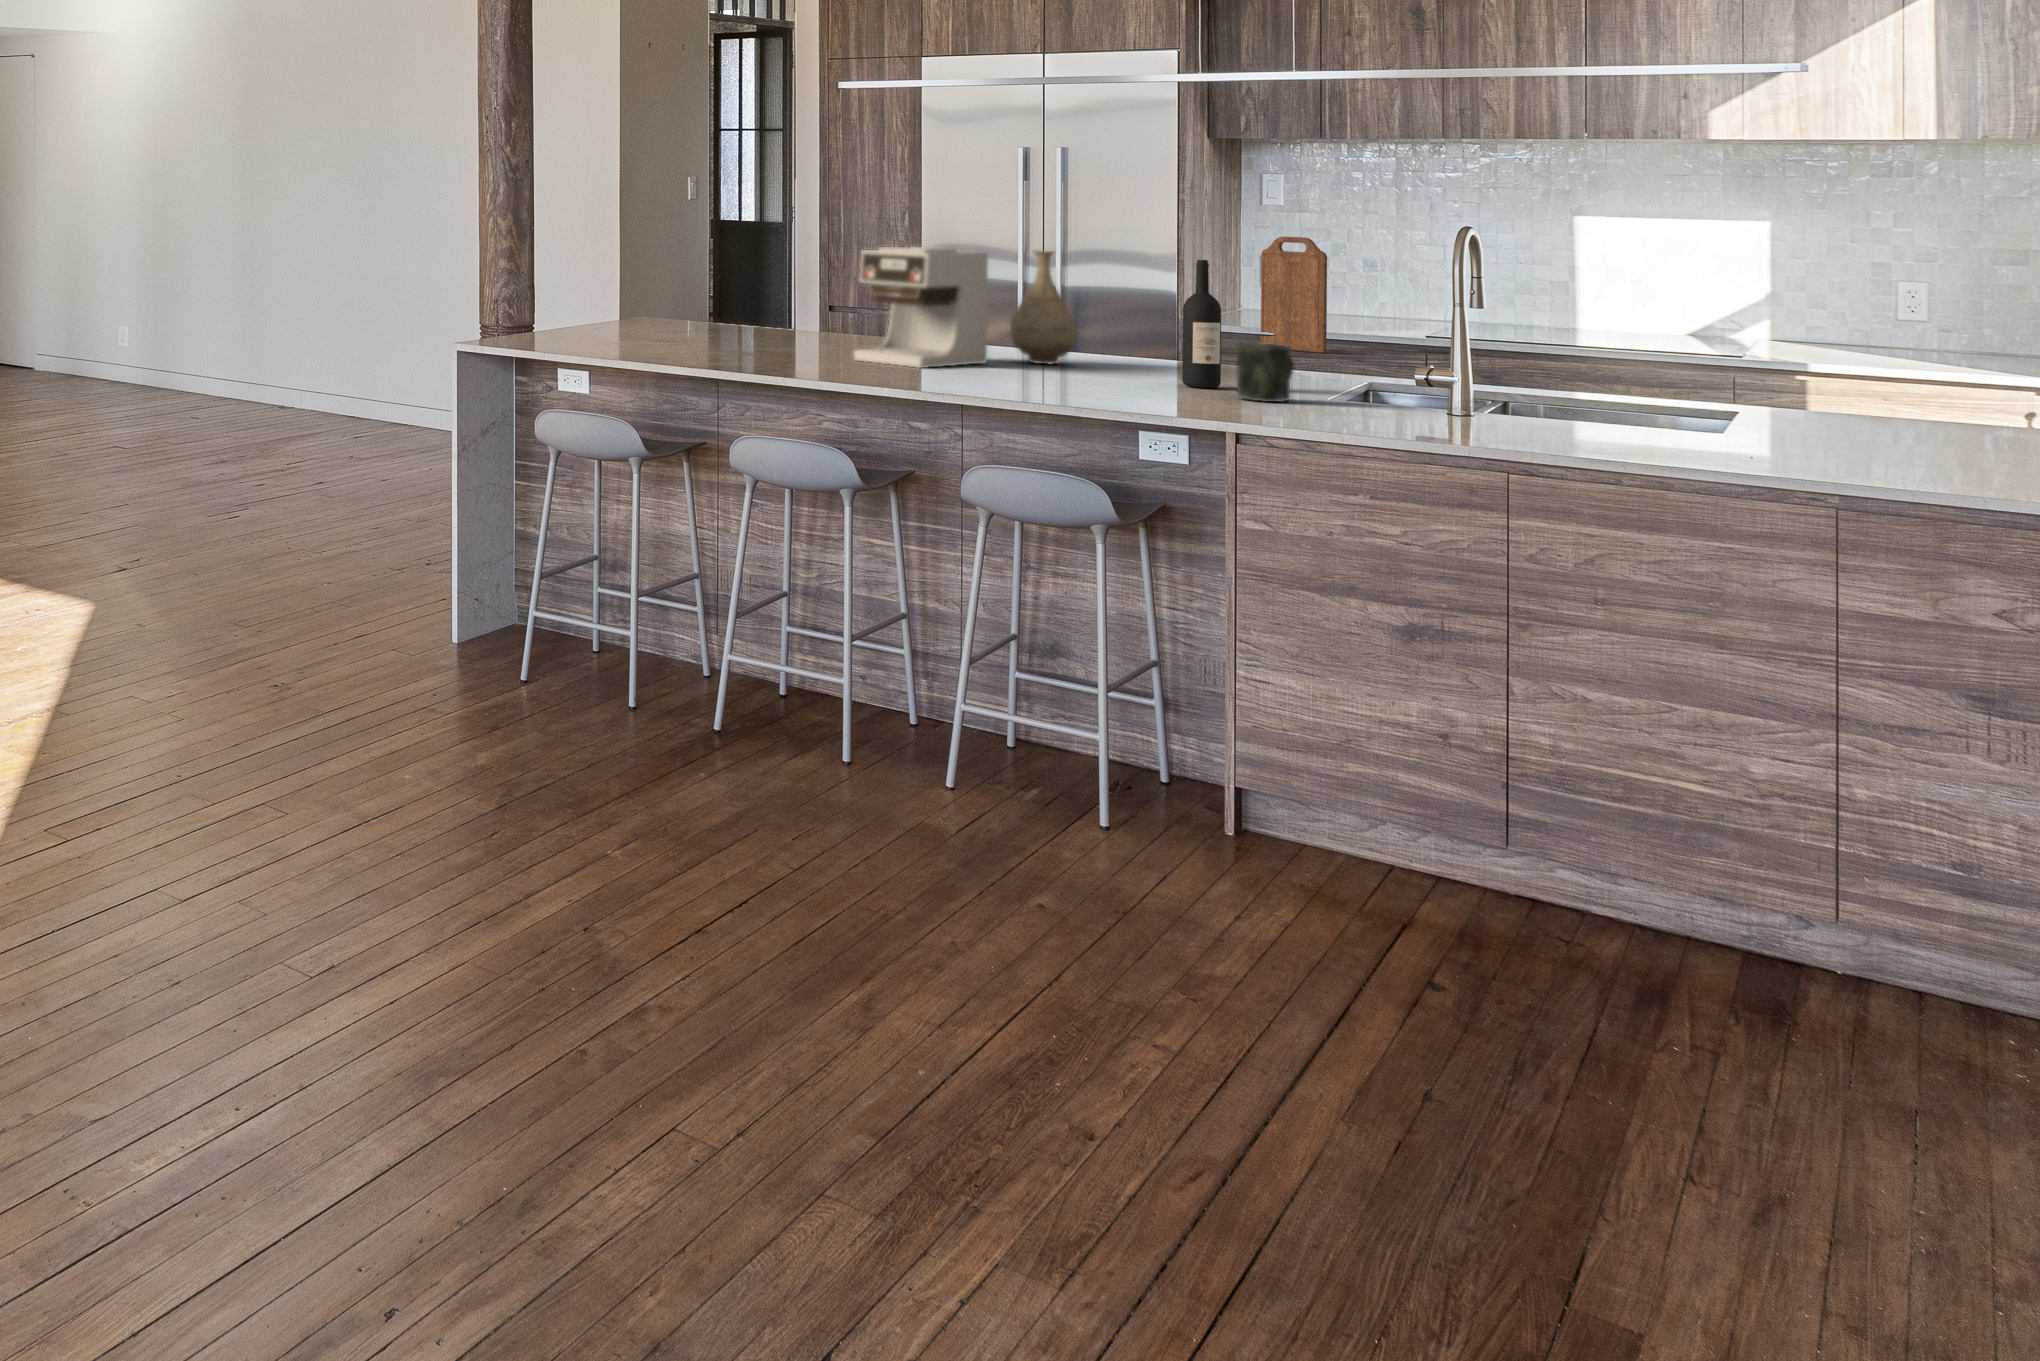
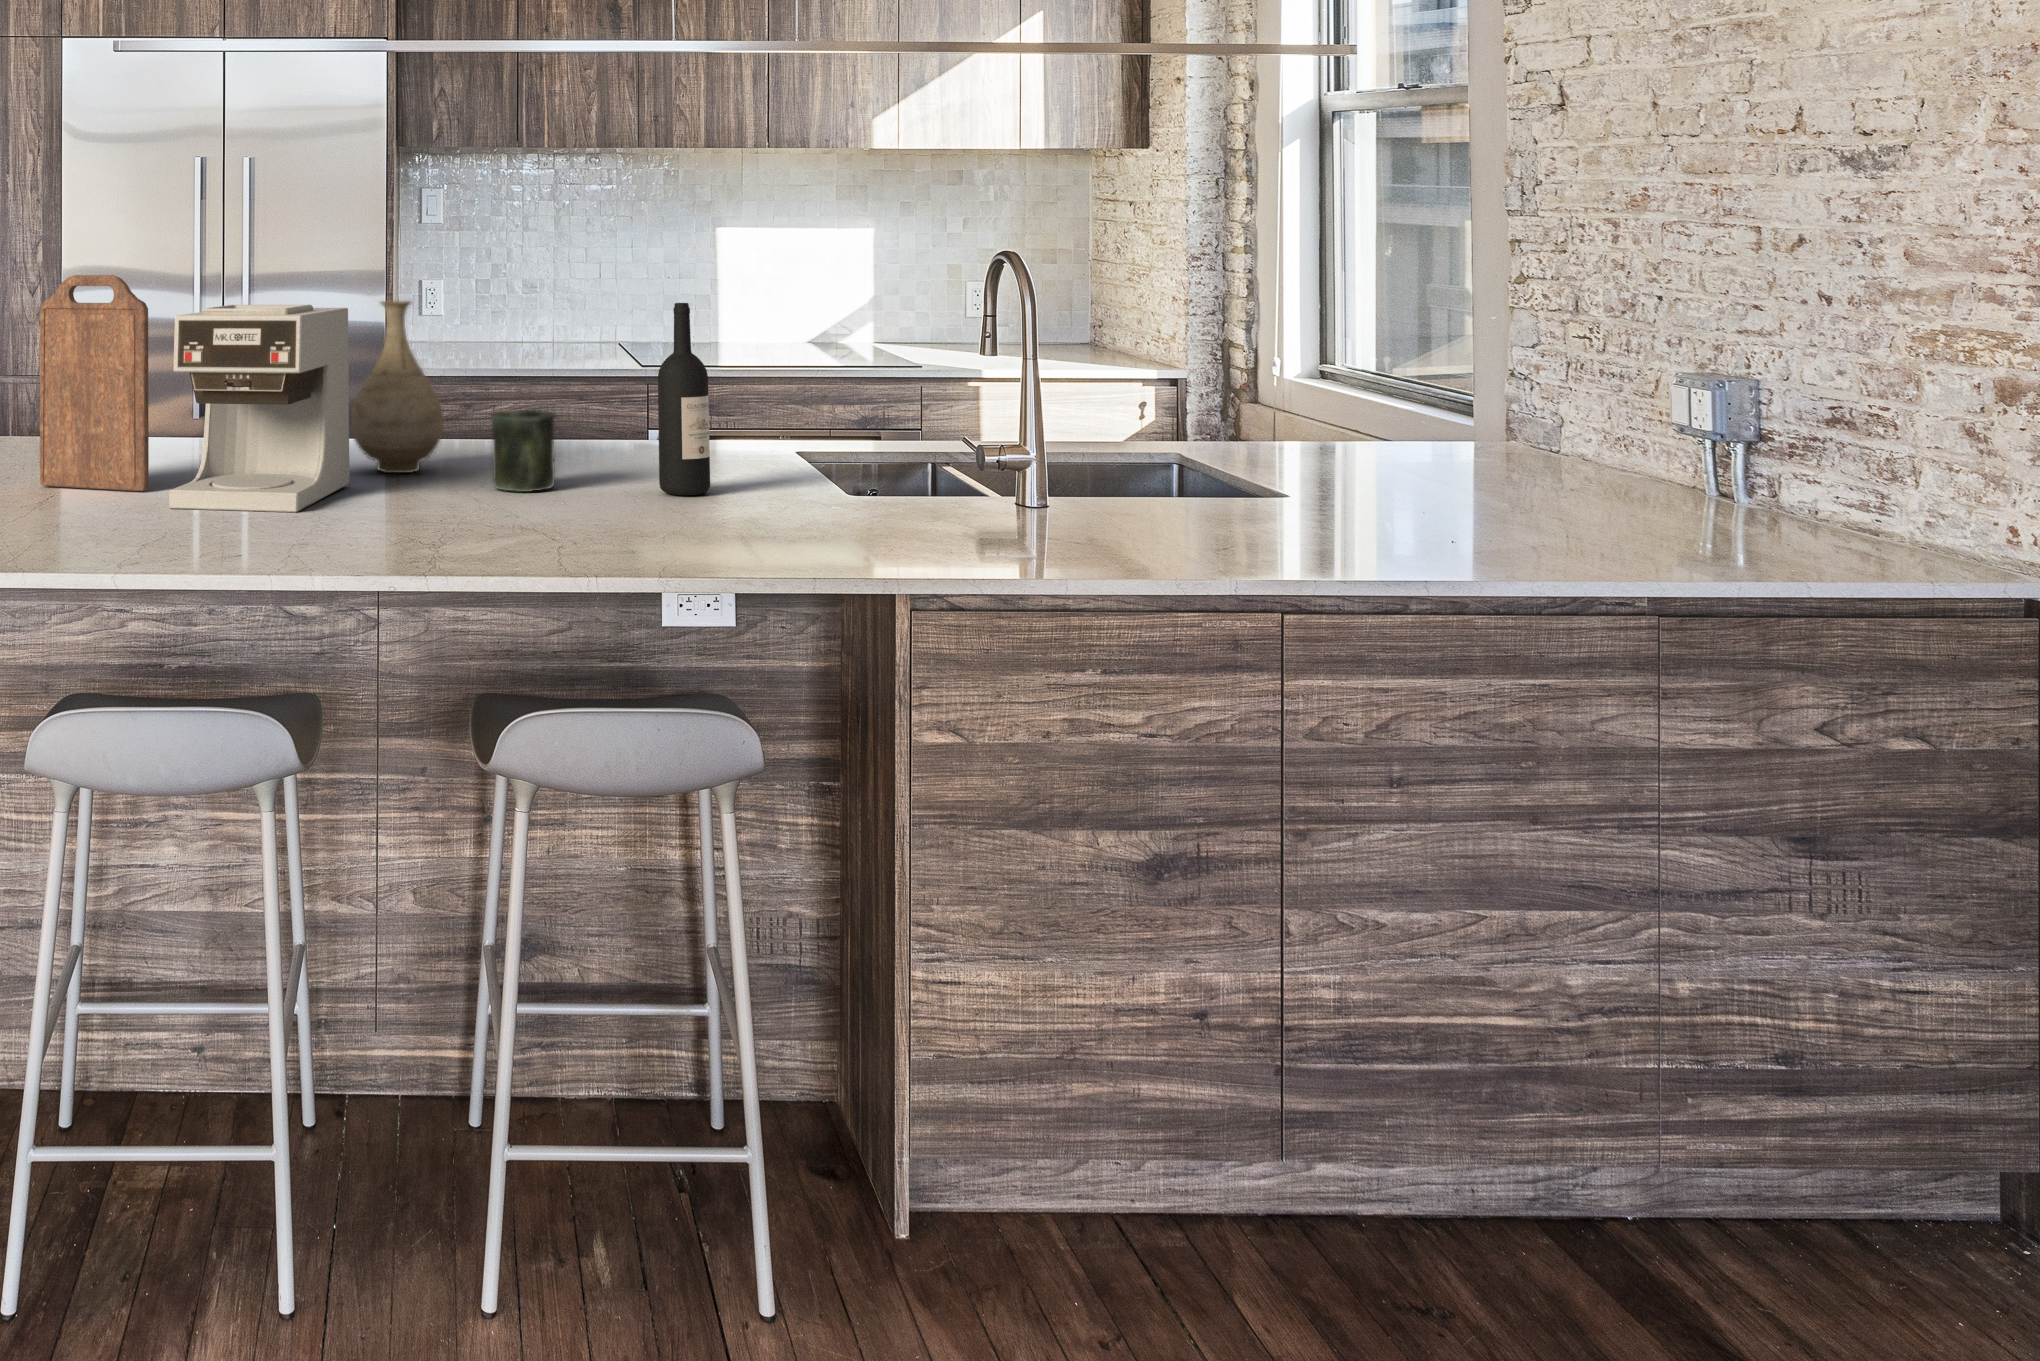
cutting board: present [1261,237,1327,353] -> present [40,275,149,491]
mug: present [1237,343,1294,402] -> present [491,410,555,492]

